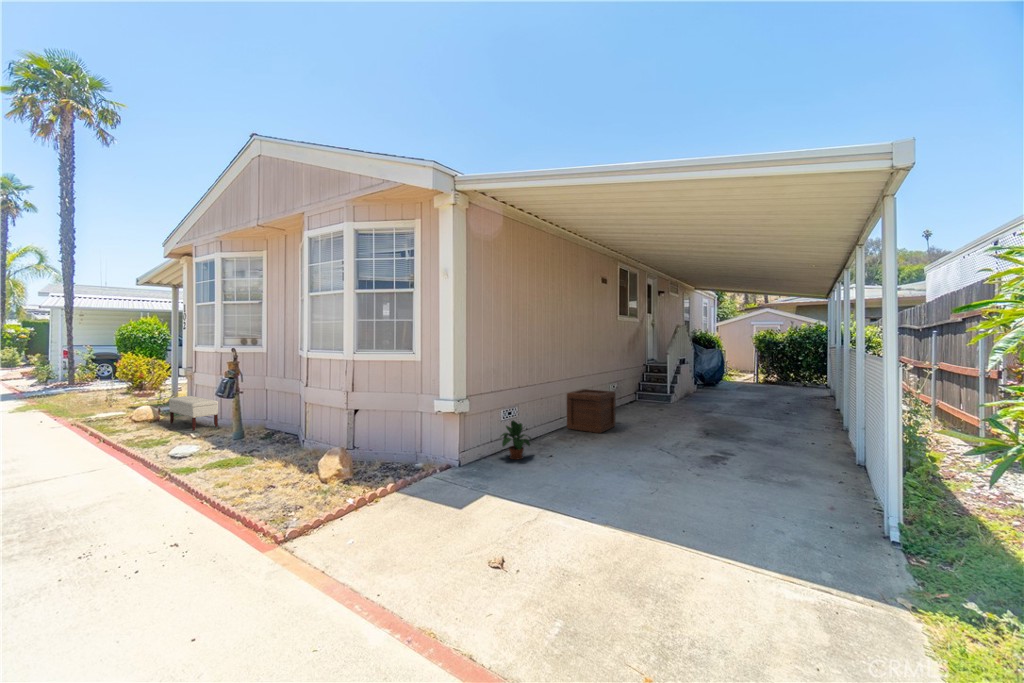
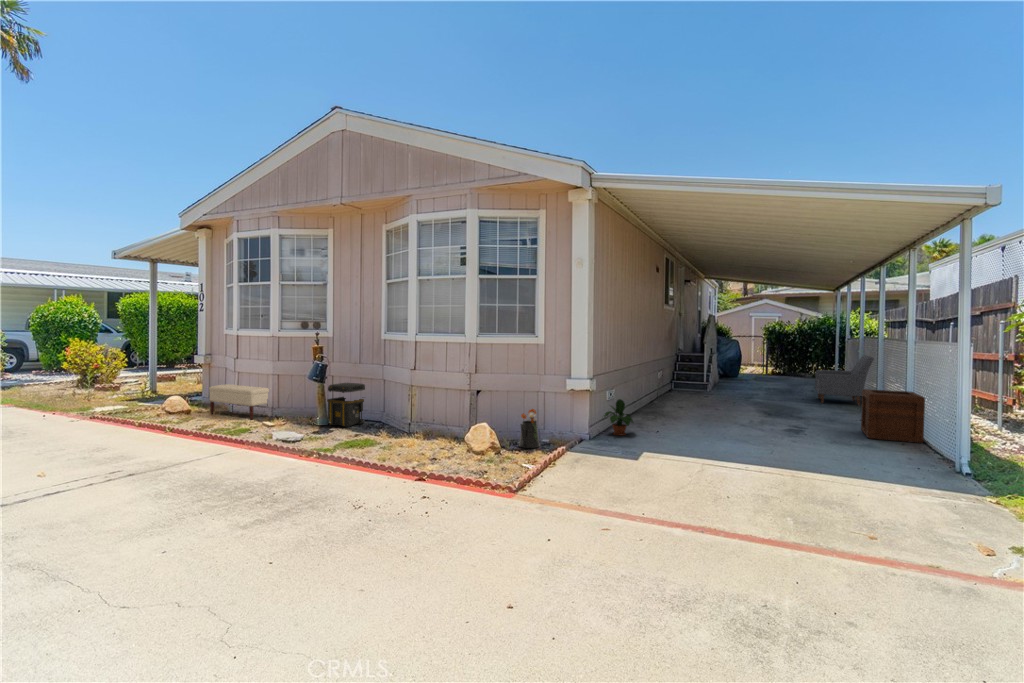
chair: none [780,368,842,423] -> present [815,355,874,406]
wooden crate: present [567,389,616,433] -> present [861,389,925,443]
toolbox: none [247,397,287,441] -> present [327,383,365,427]
watering can: none [383,431,412,475] -> present [519,409,540,448]

